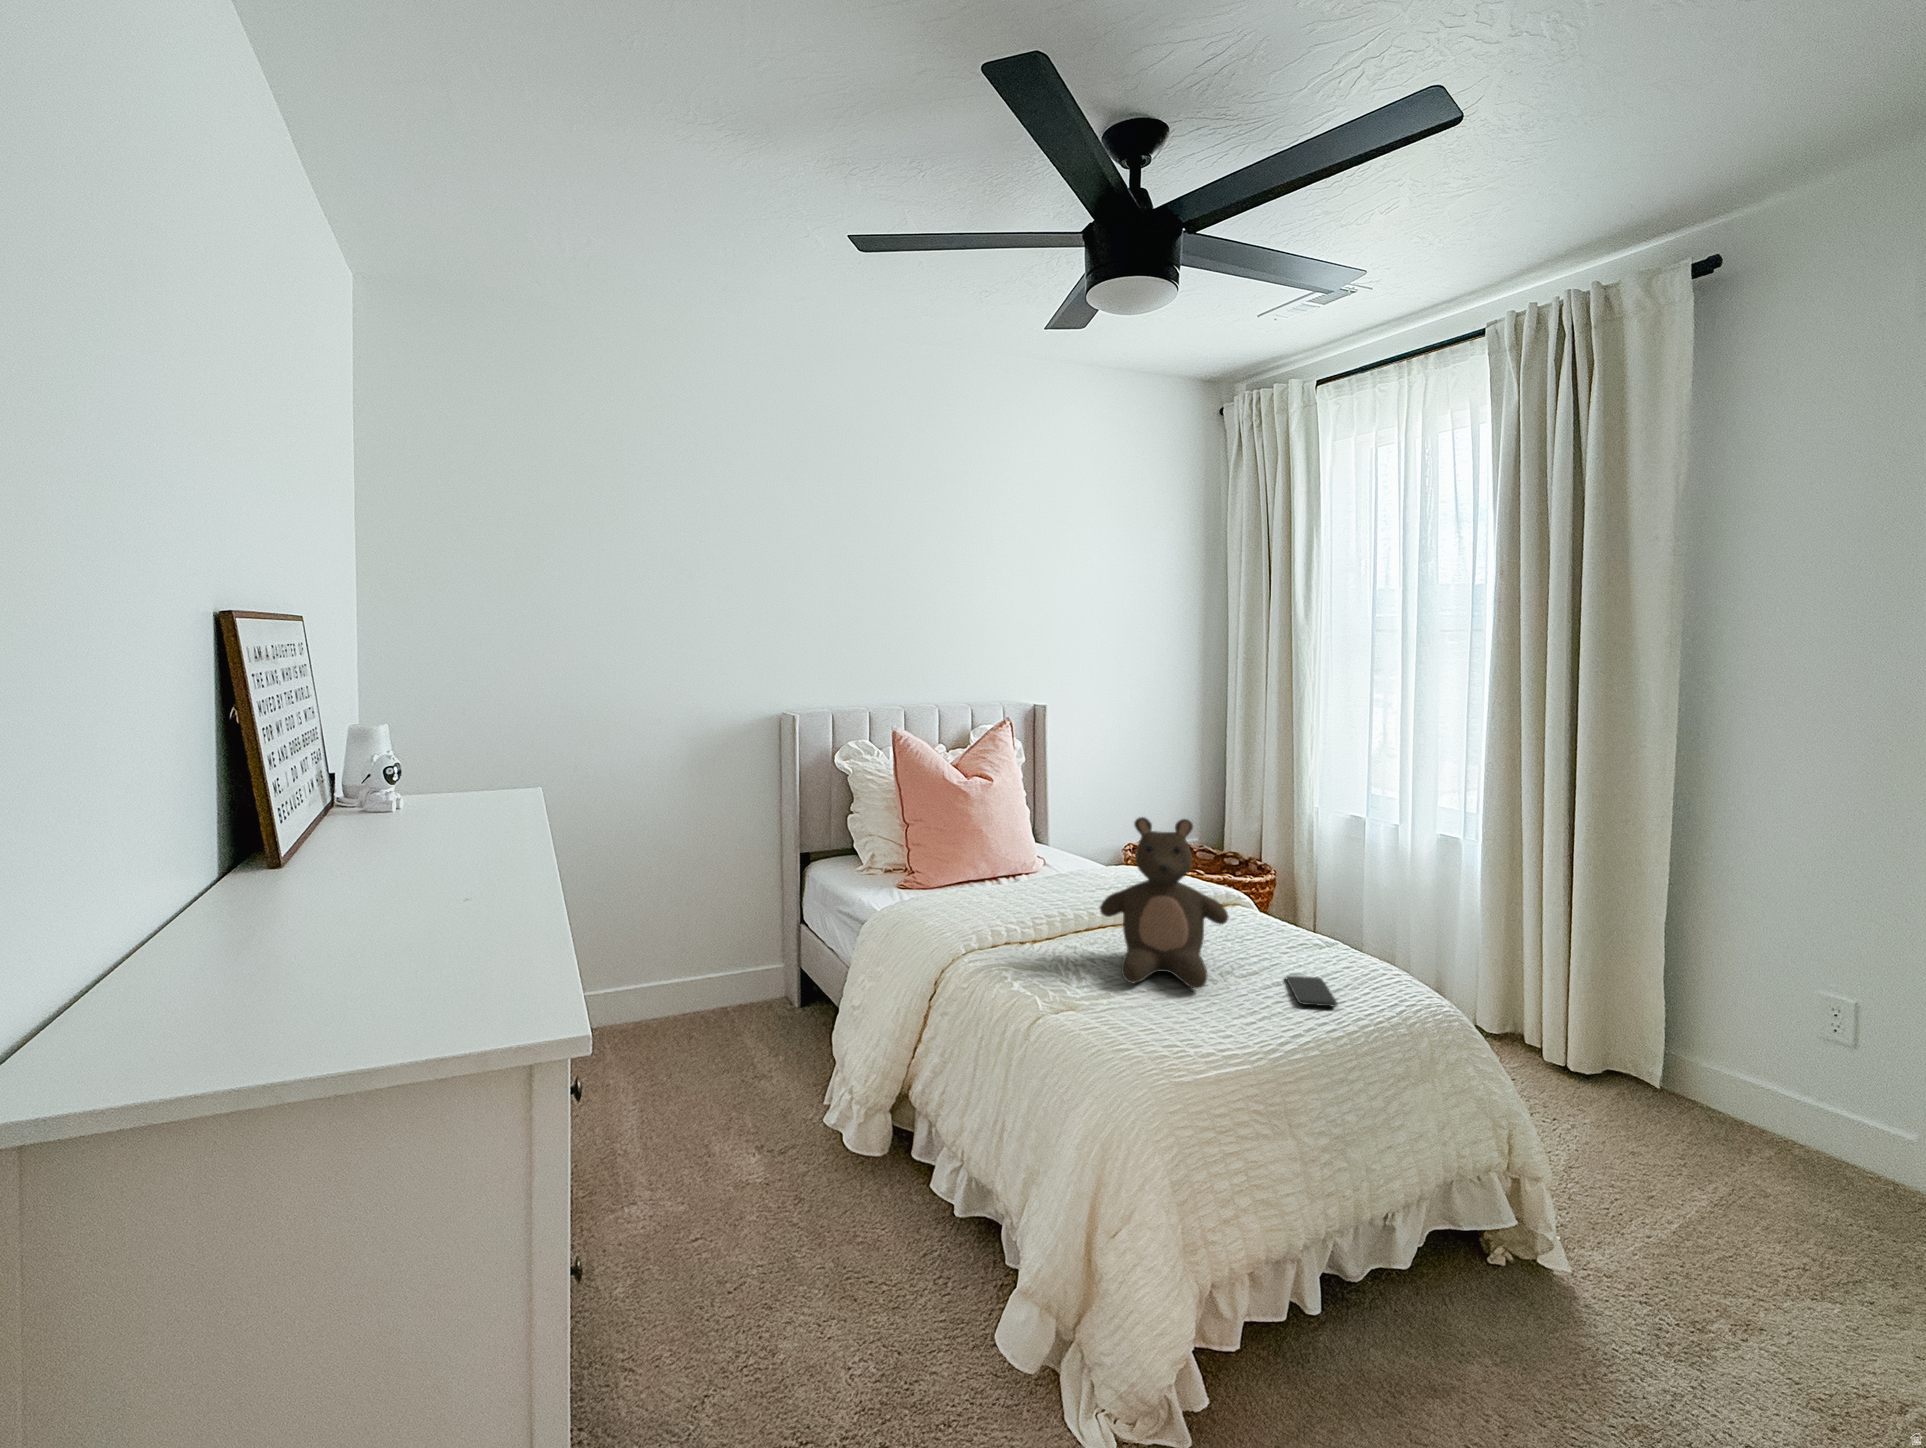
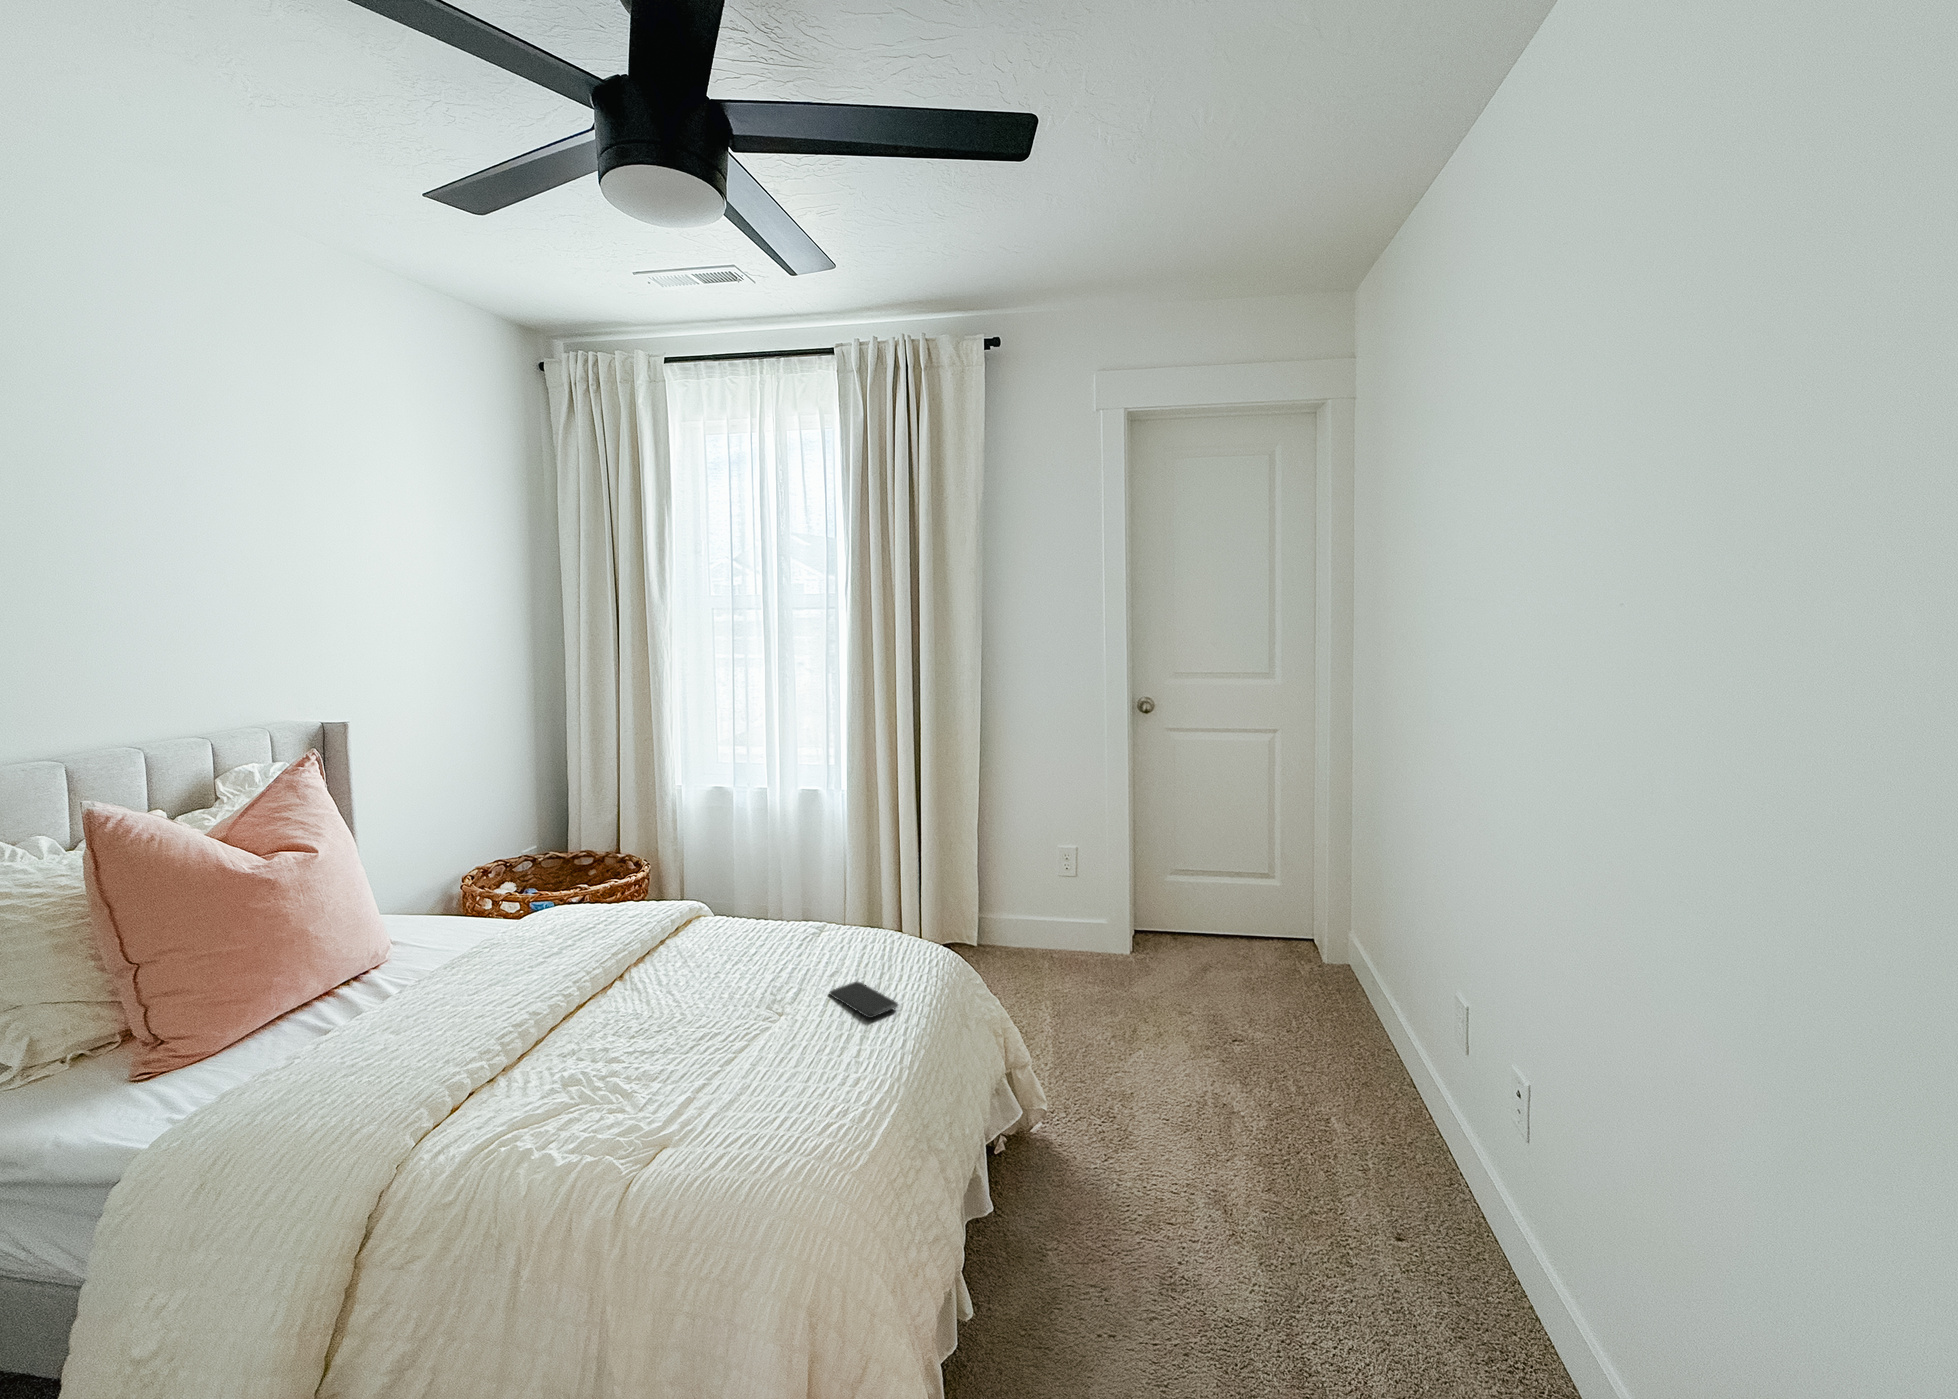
stuffed bear: present [1100,817,1228,989] -> none [623,855,780,1074]

